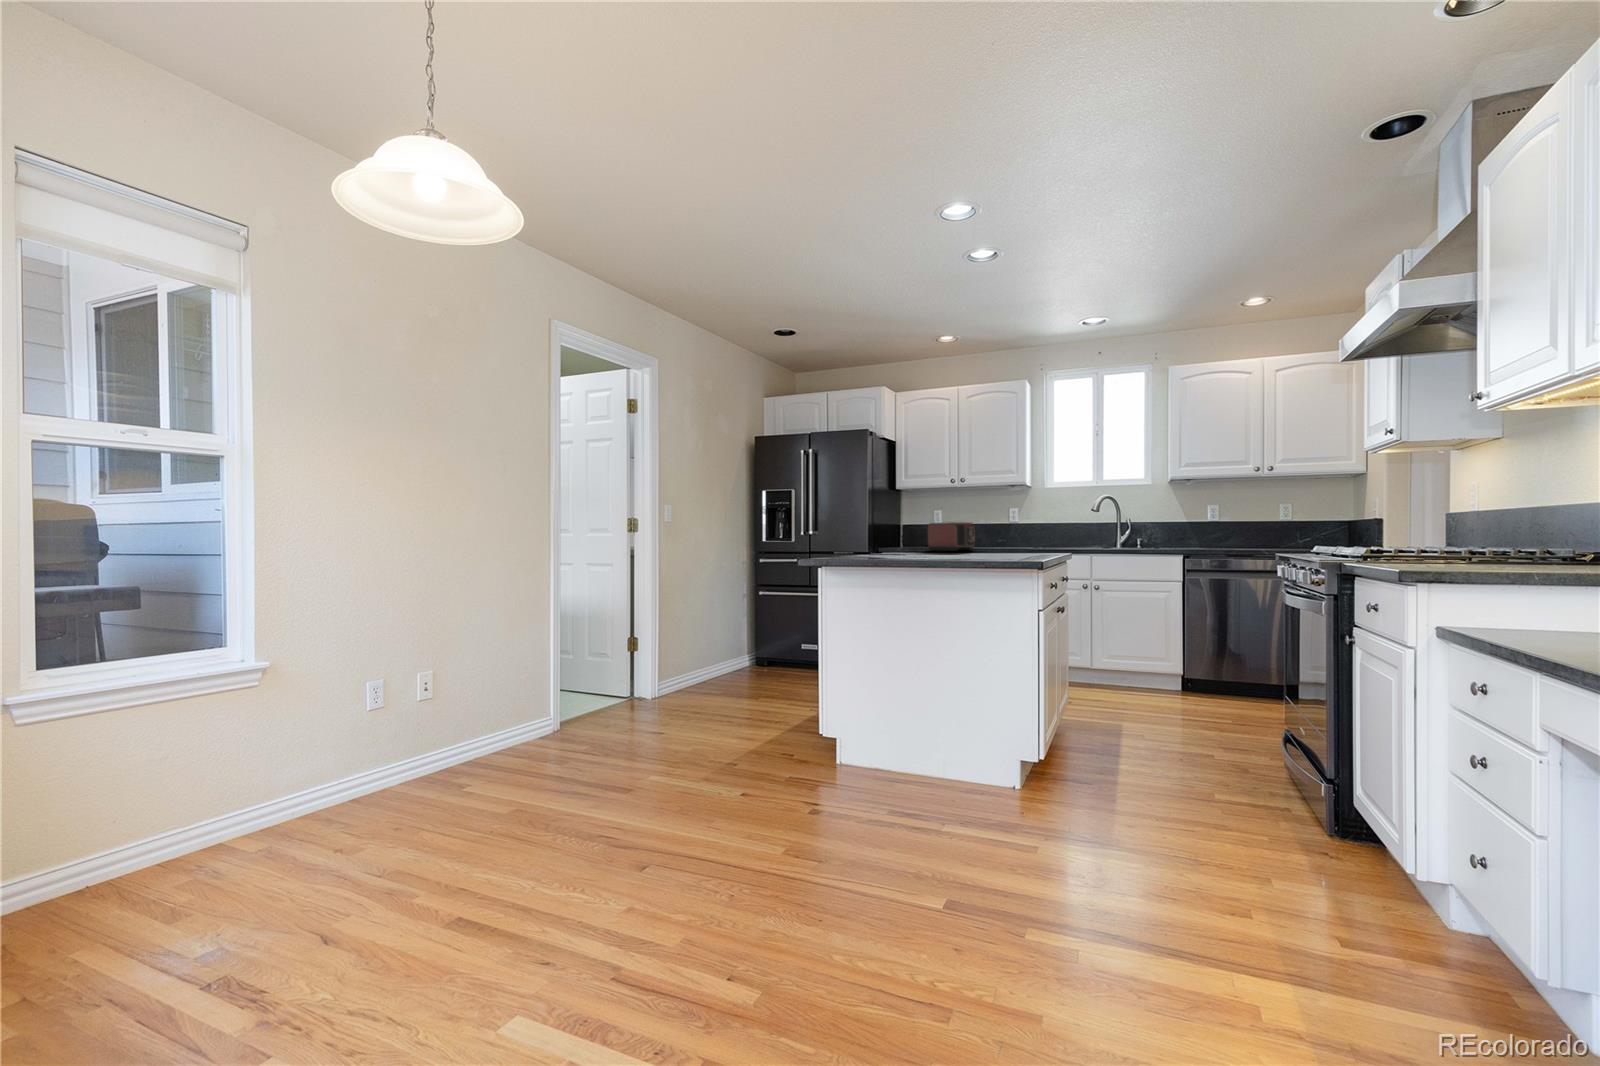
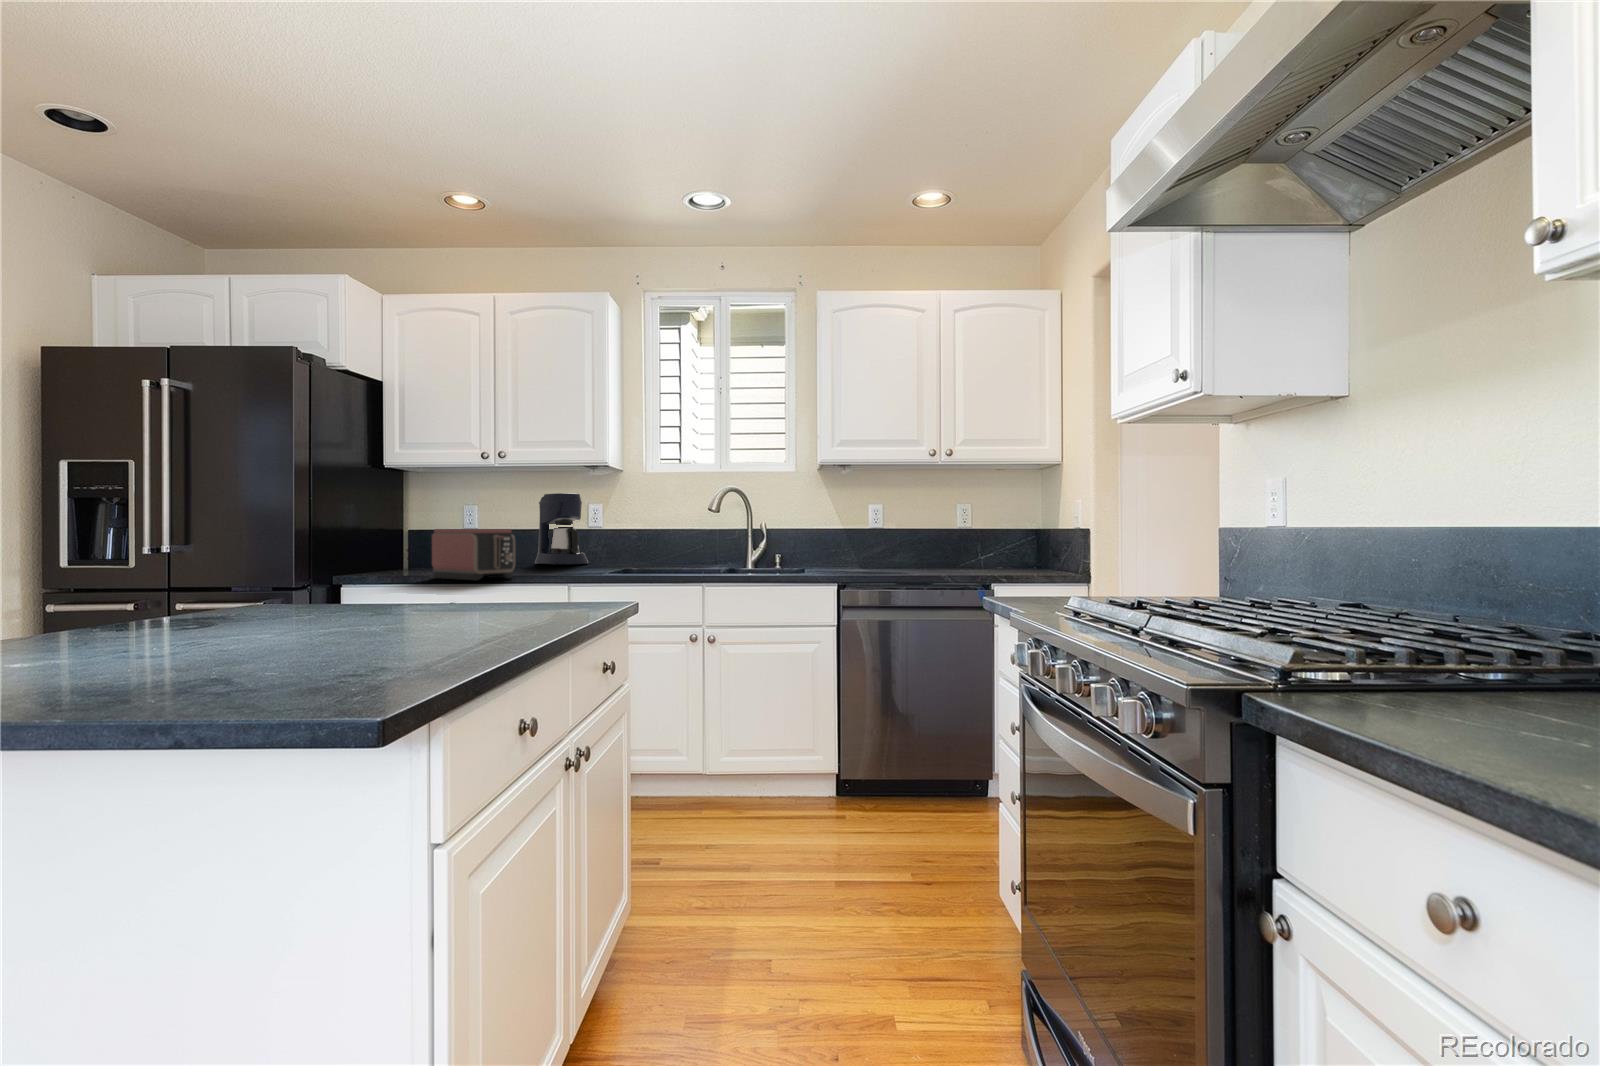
coffee maker: none [977,502,1010,545] -> present [535,493,588,565]

